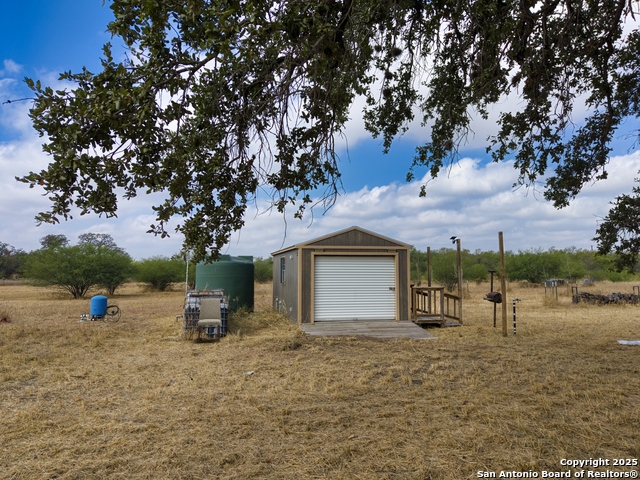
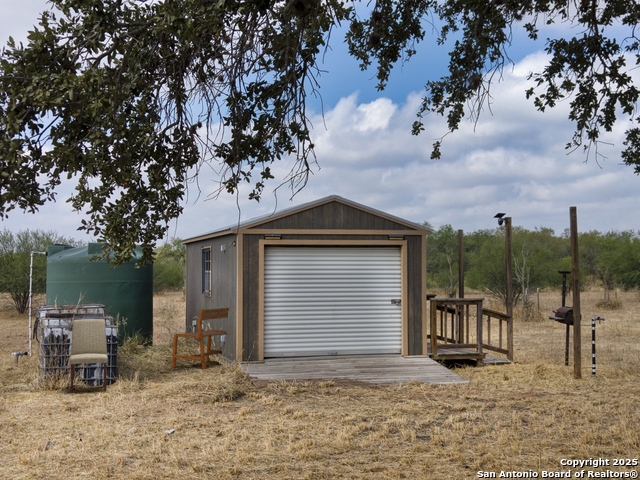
bench: none [261,291,299,327] -> present [172,308,229,369]

